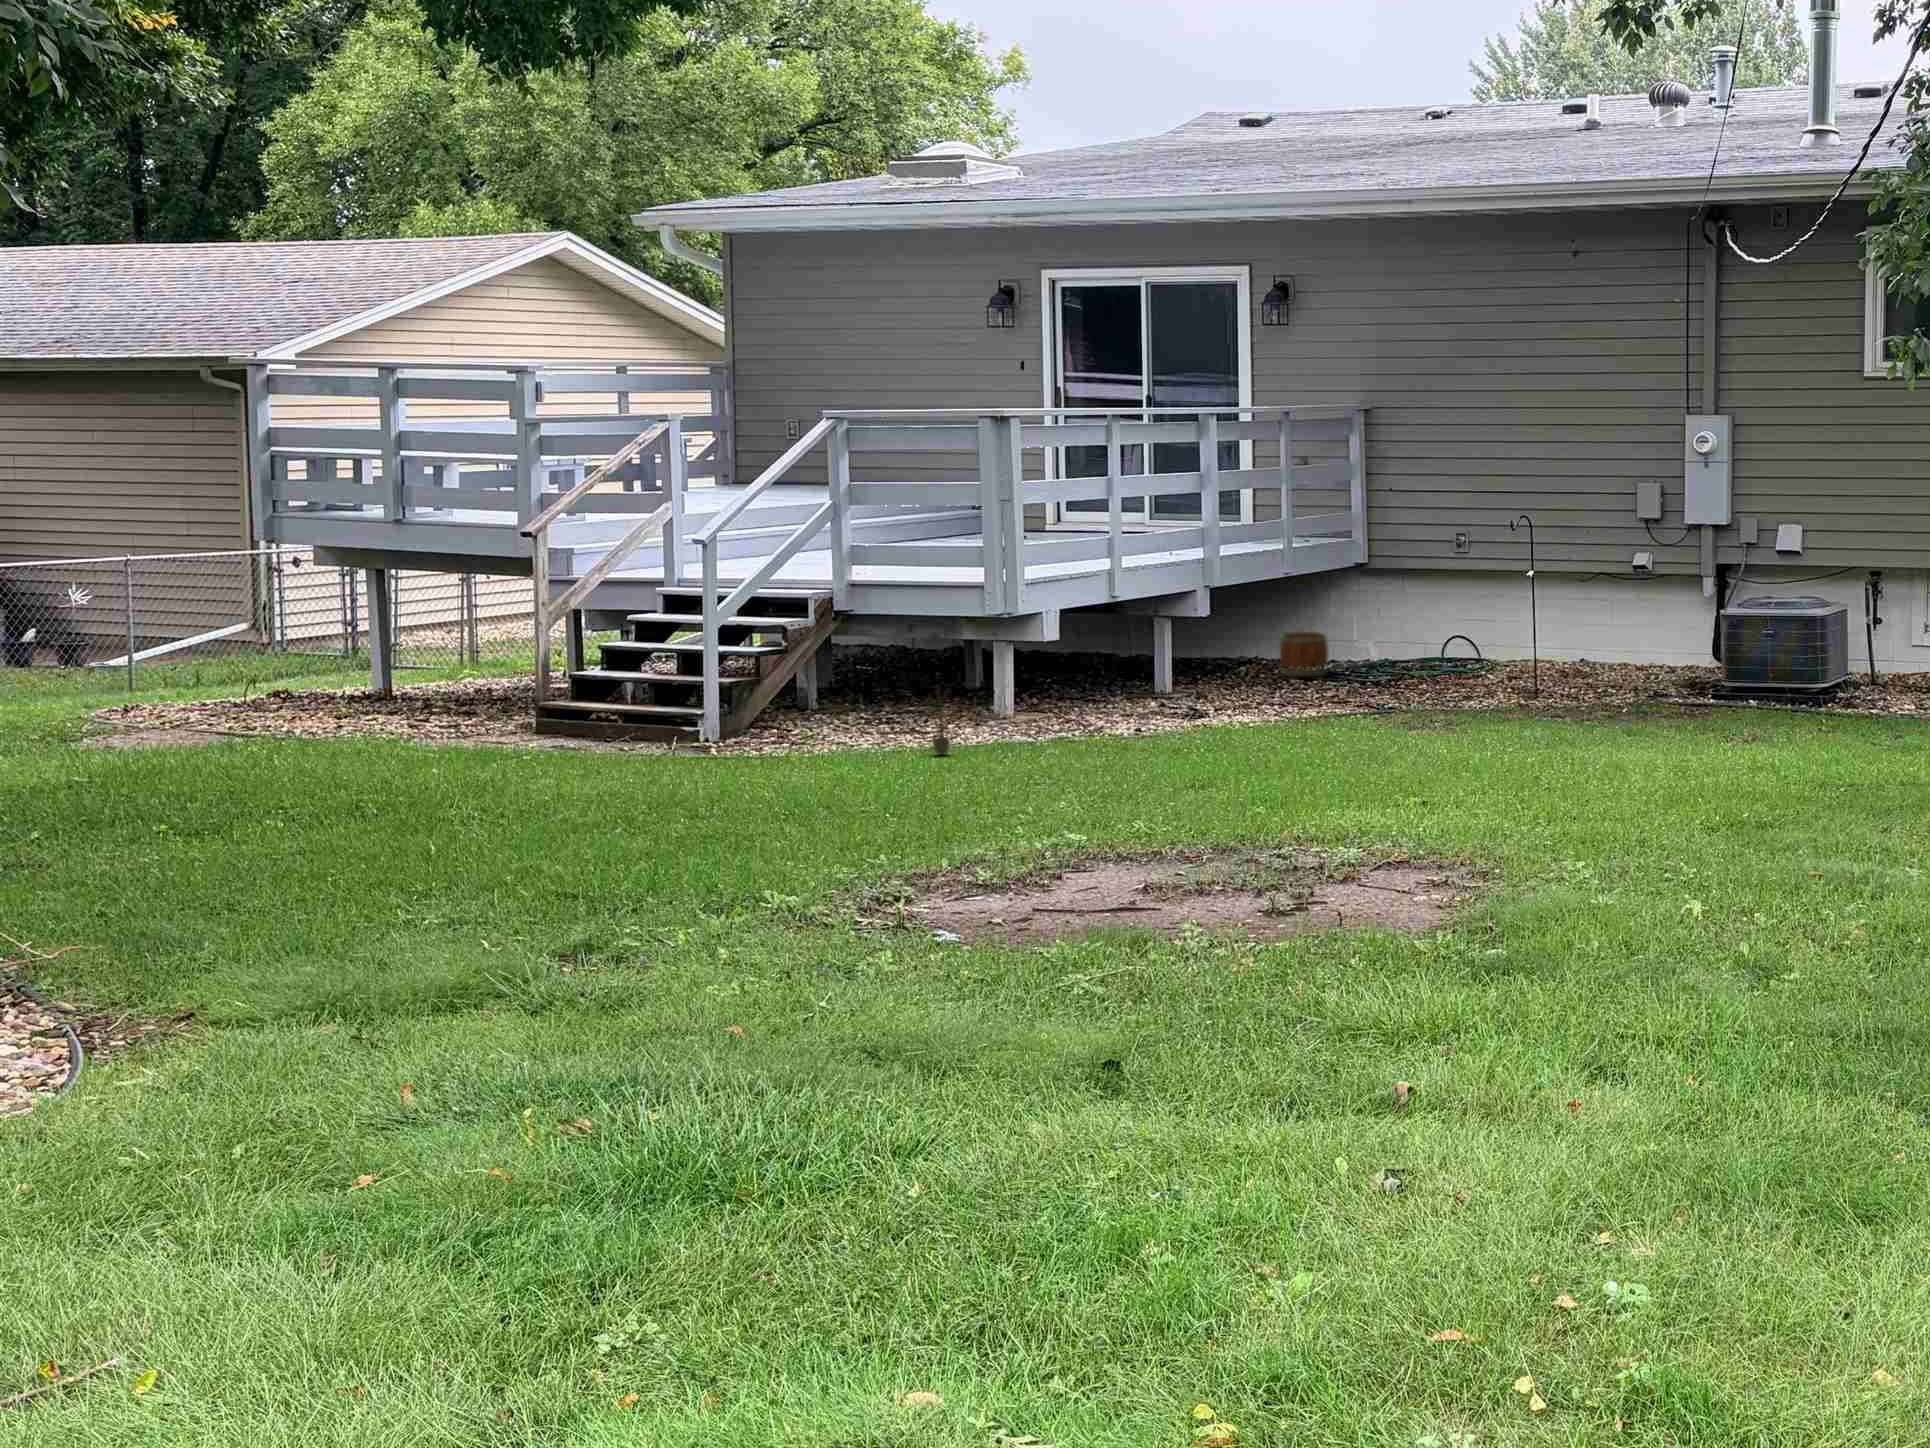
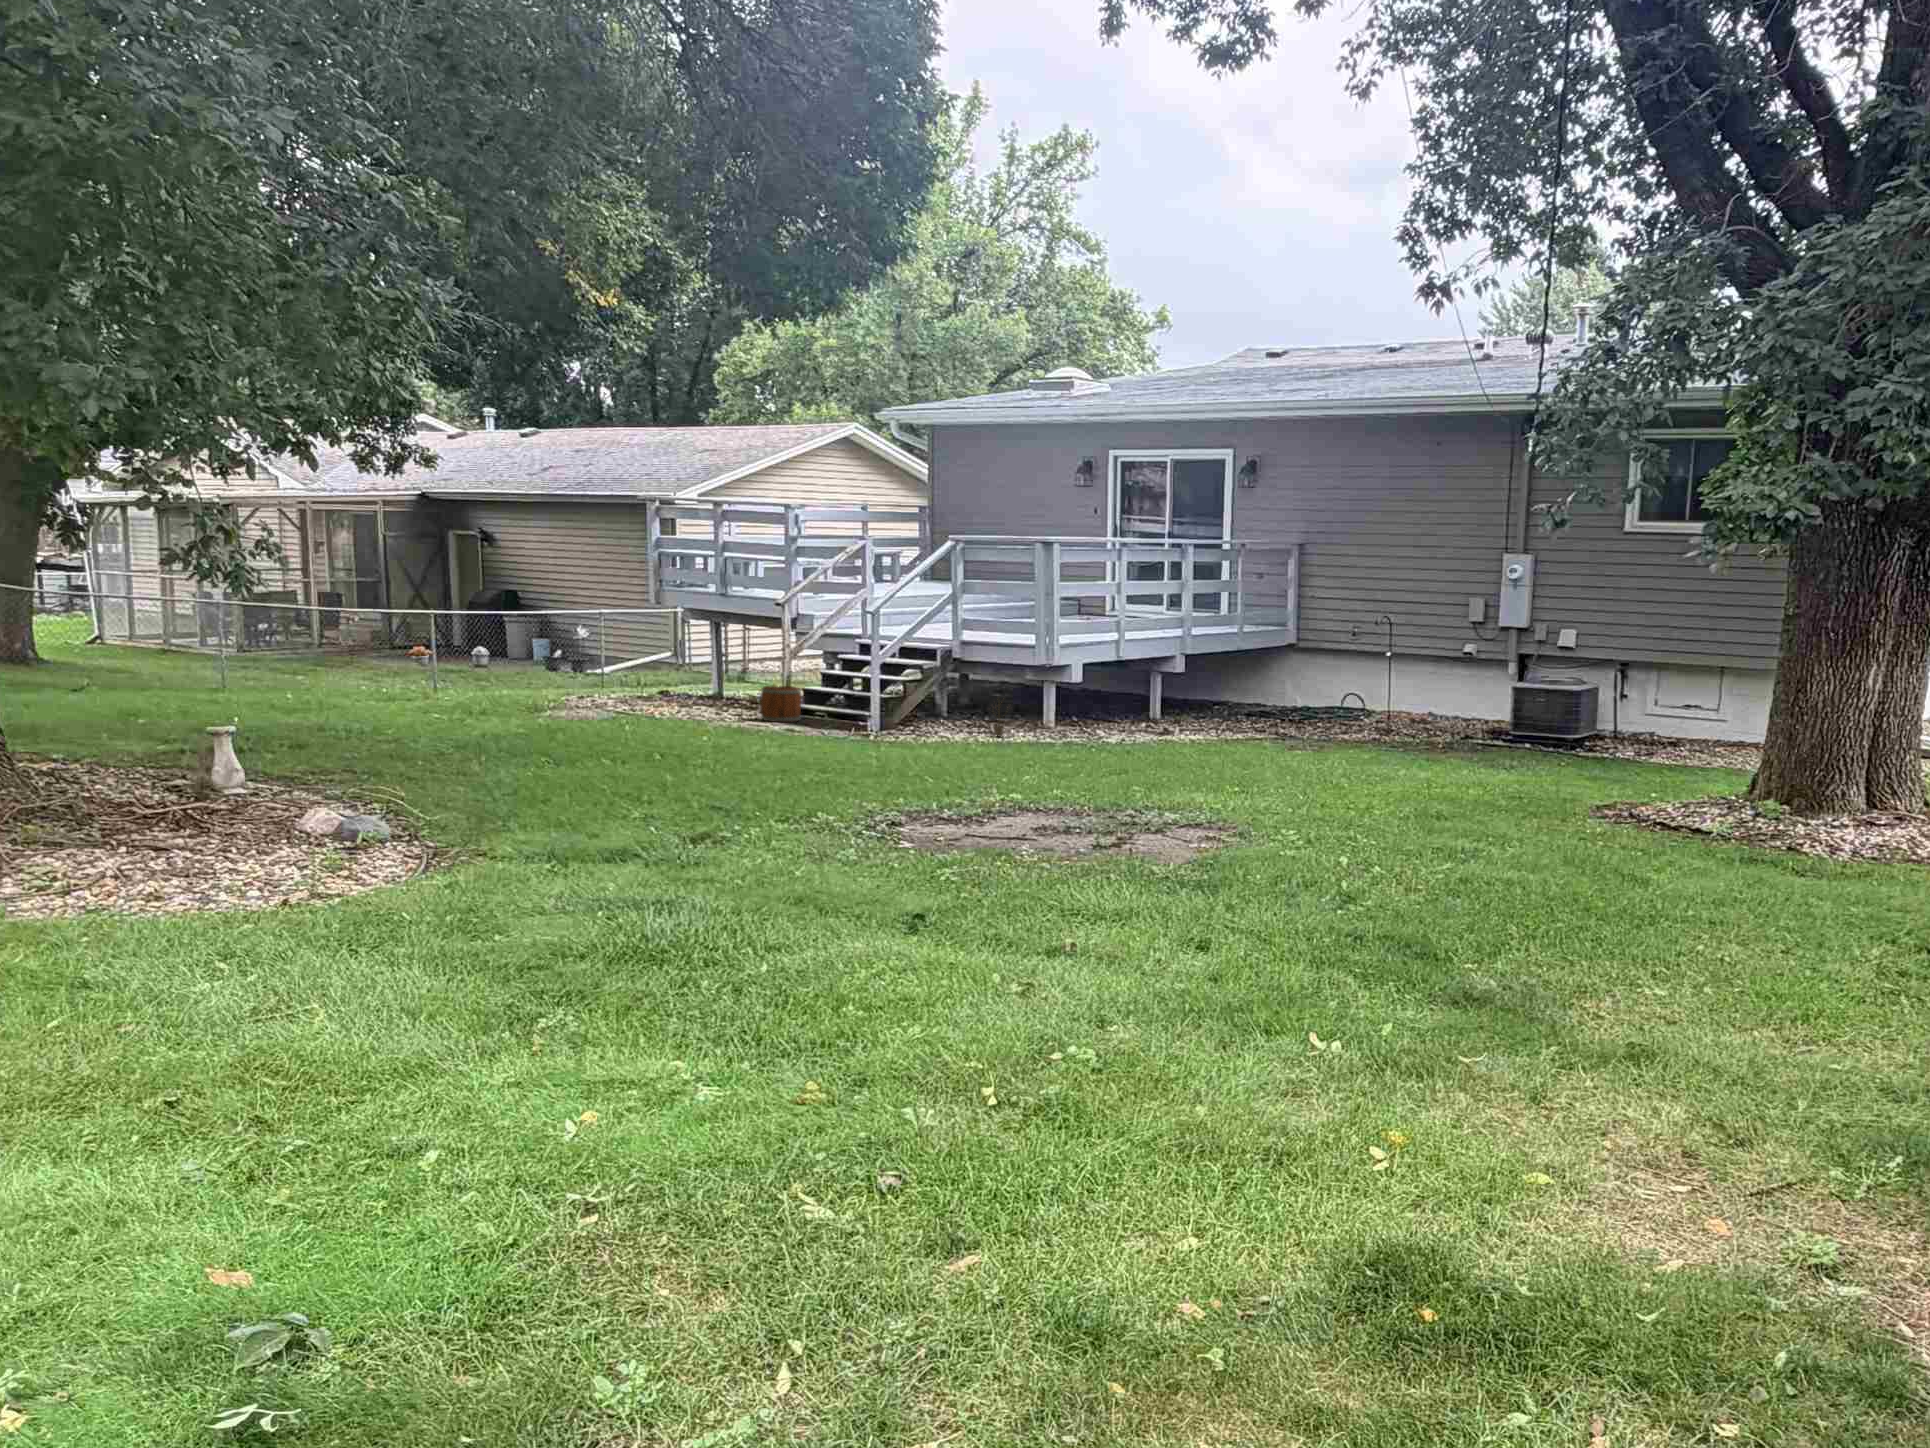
bucket: present [1280,632,1328,677] -> present [760,686,801,722]

